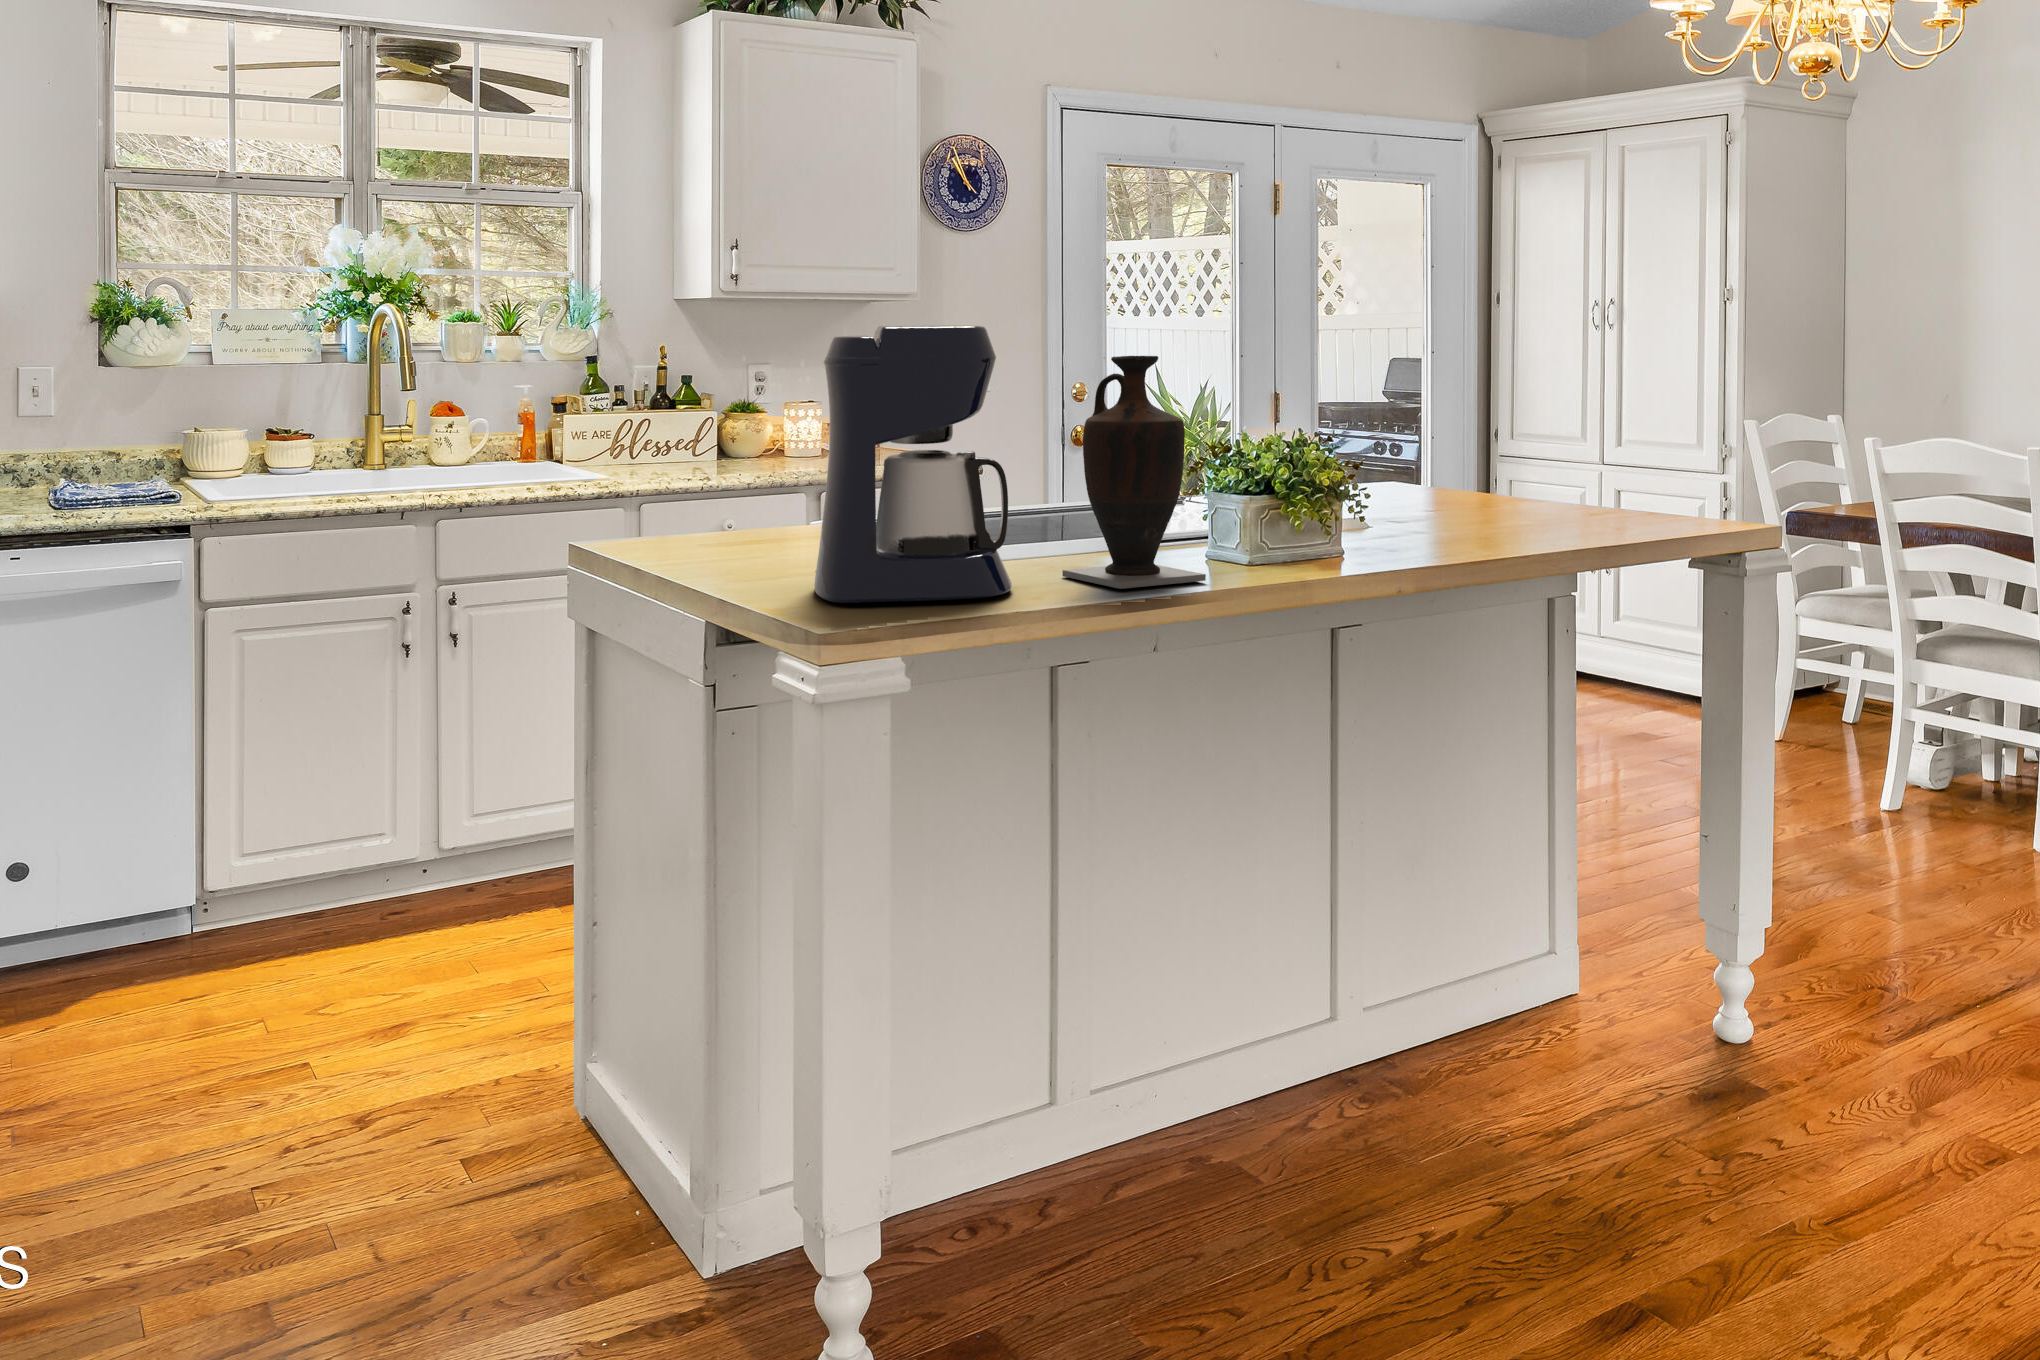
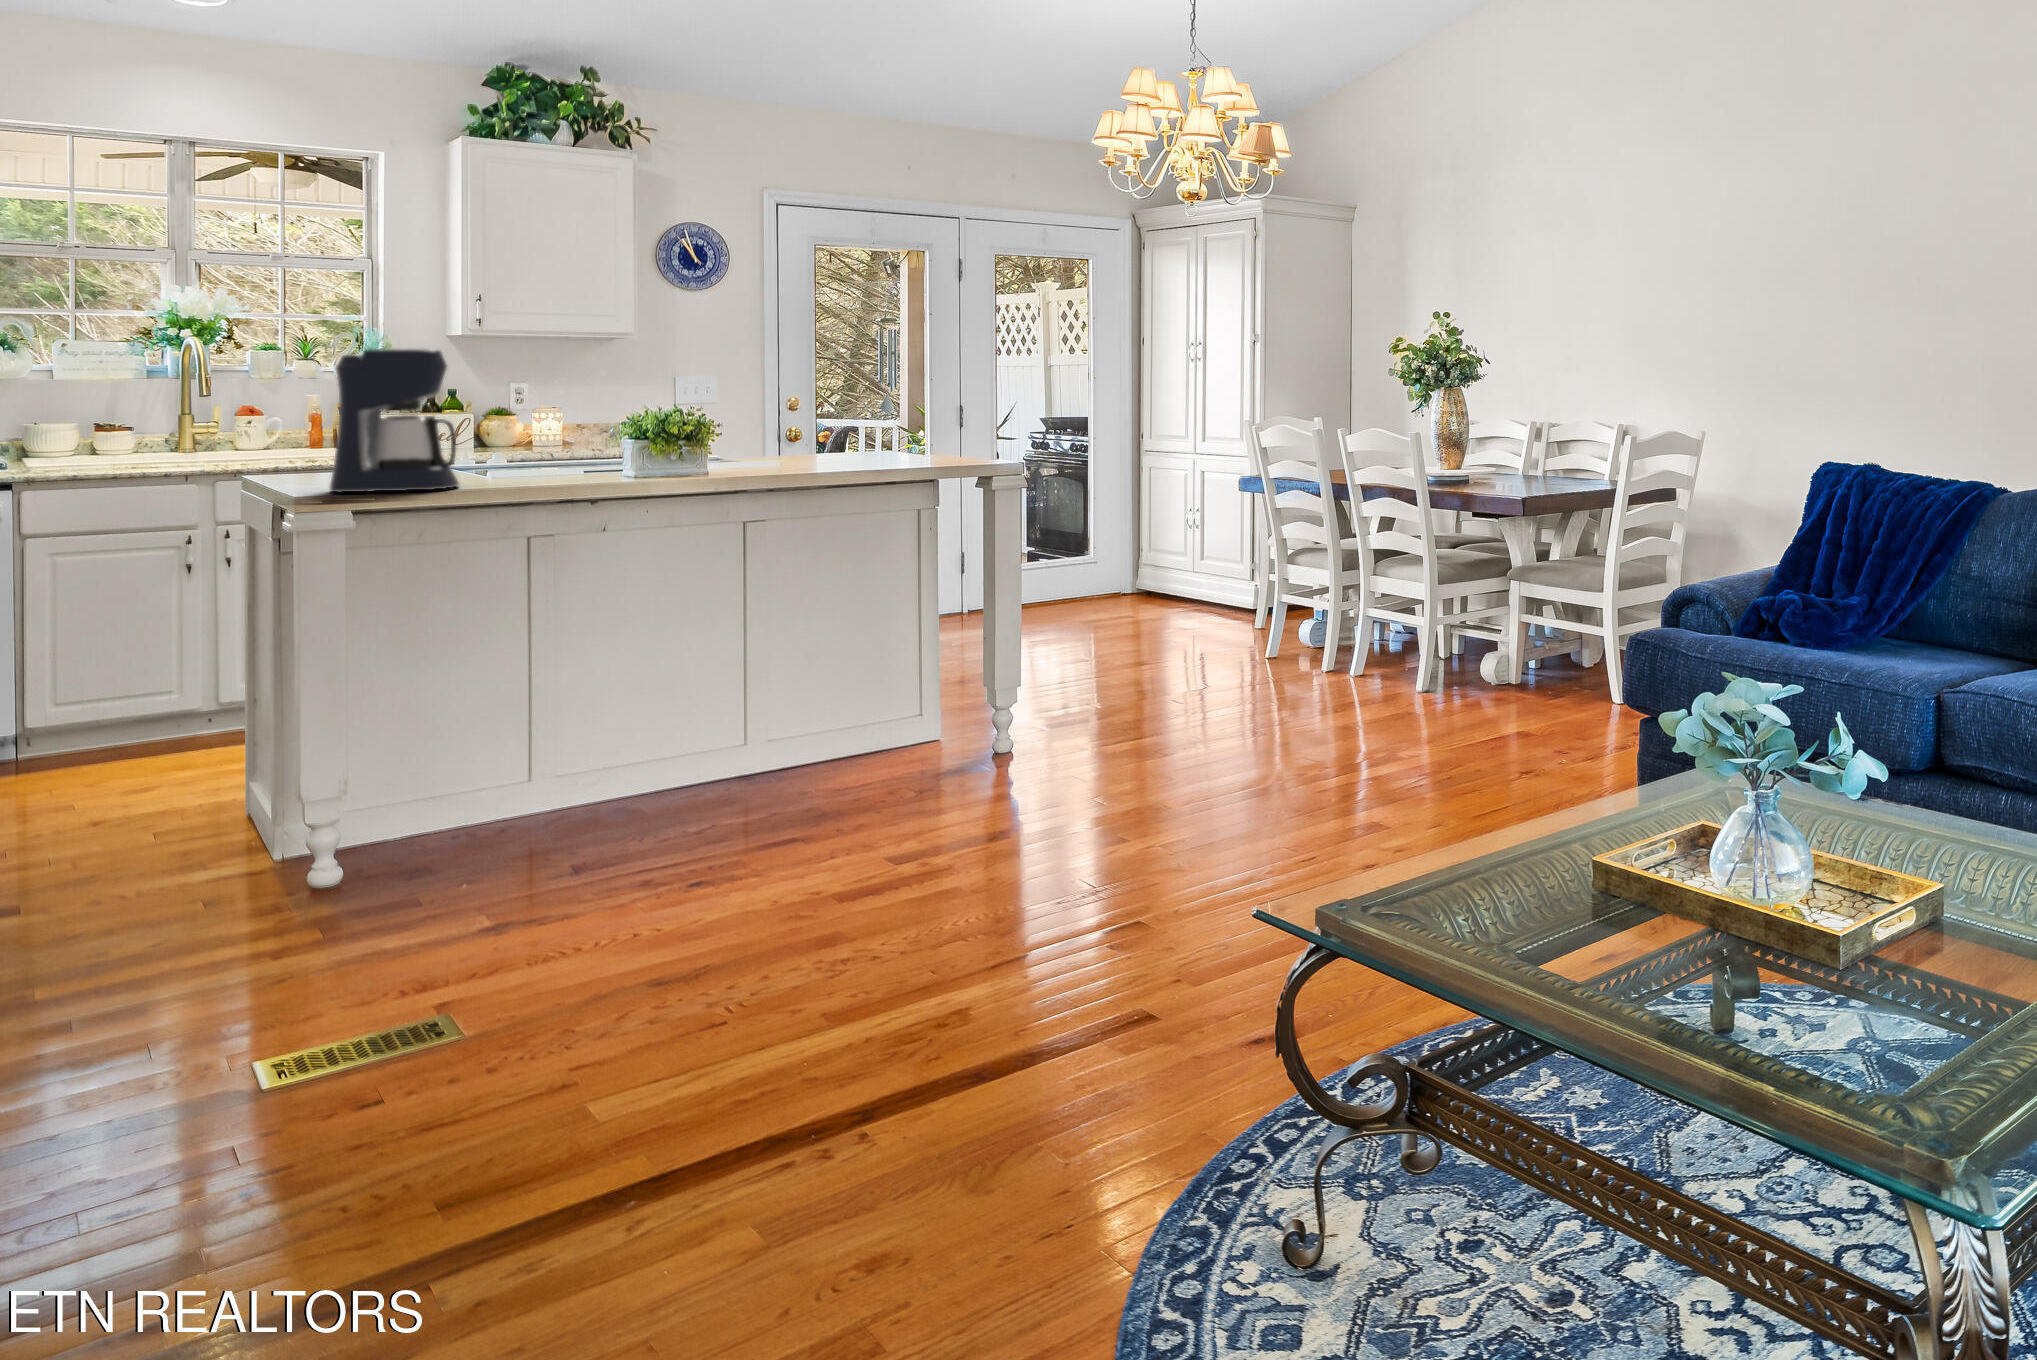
vase: present [1063,356,1206,589] -> none [505,366,583,487]

